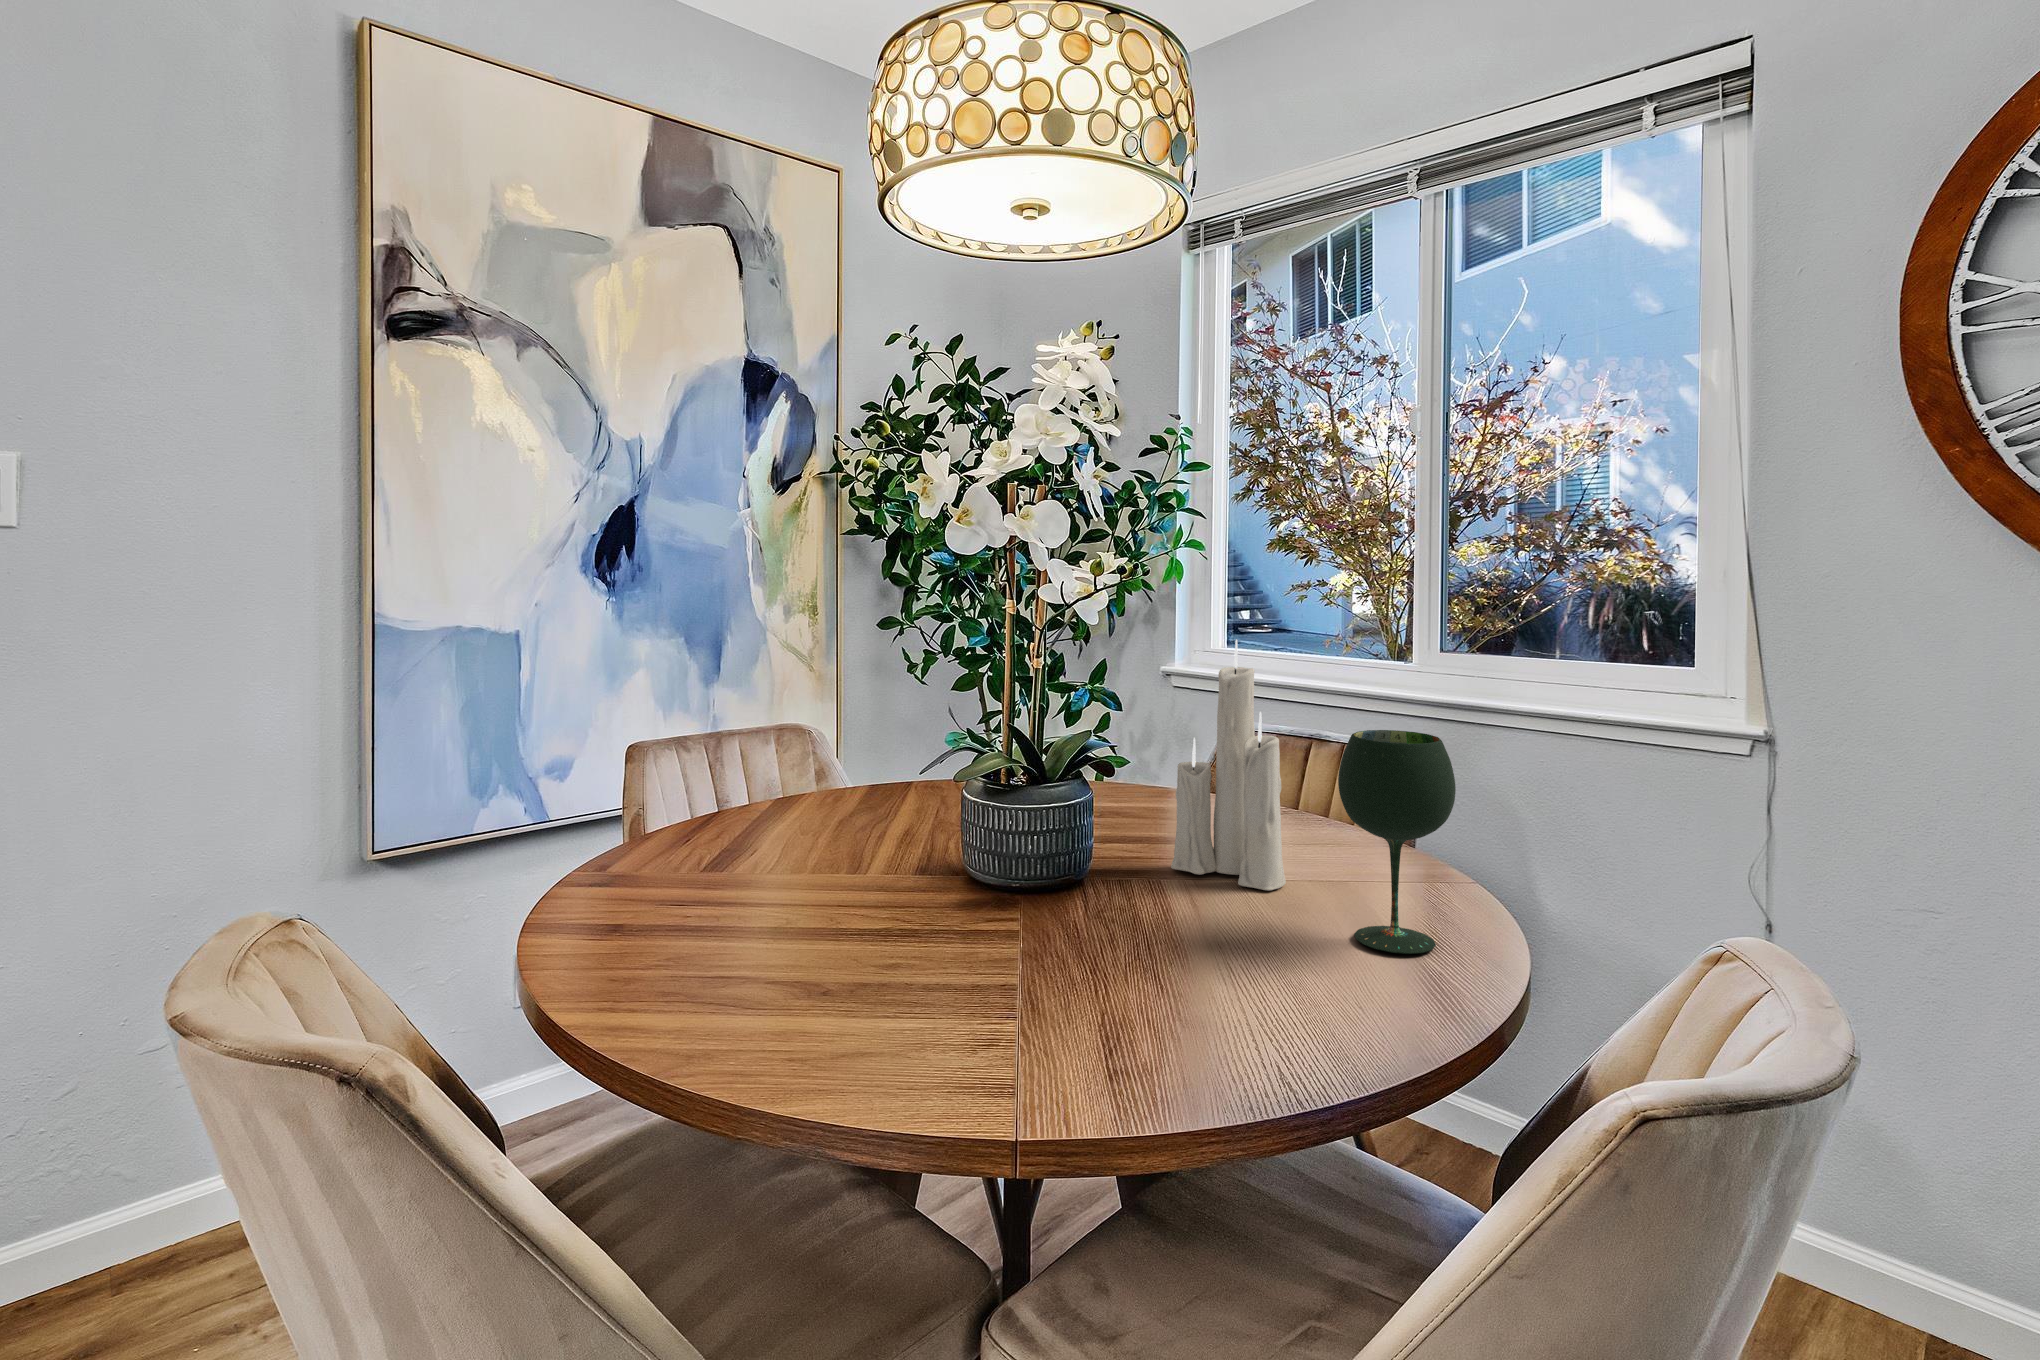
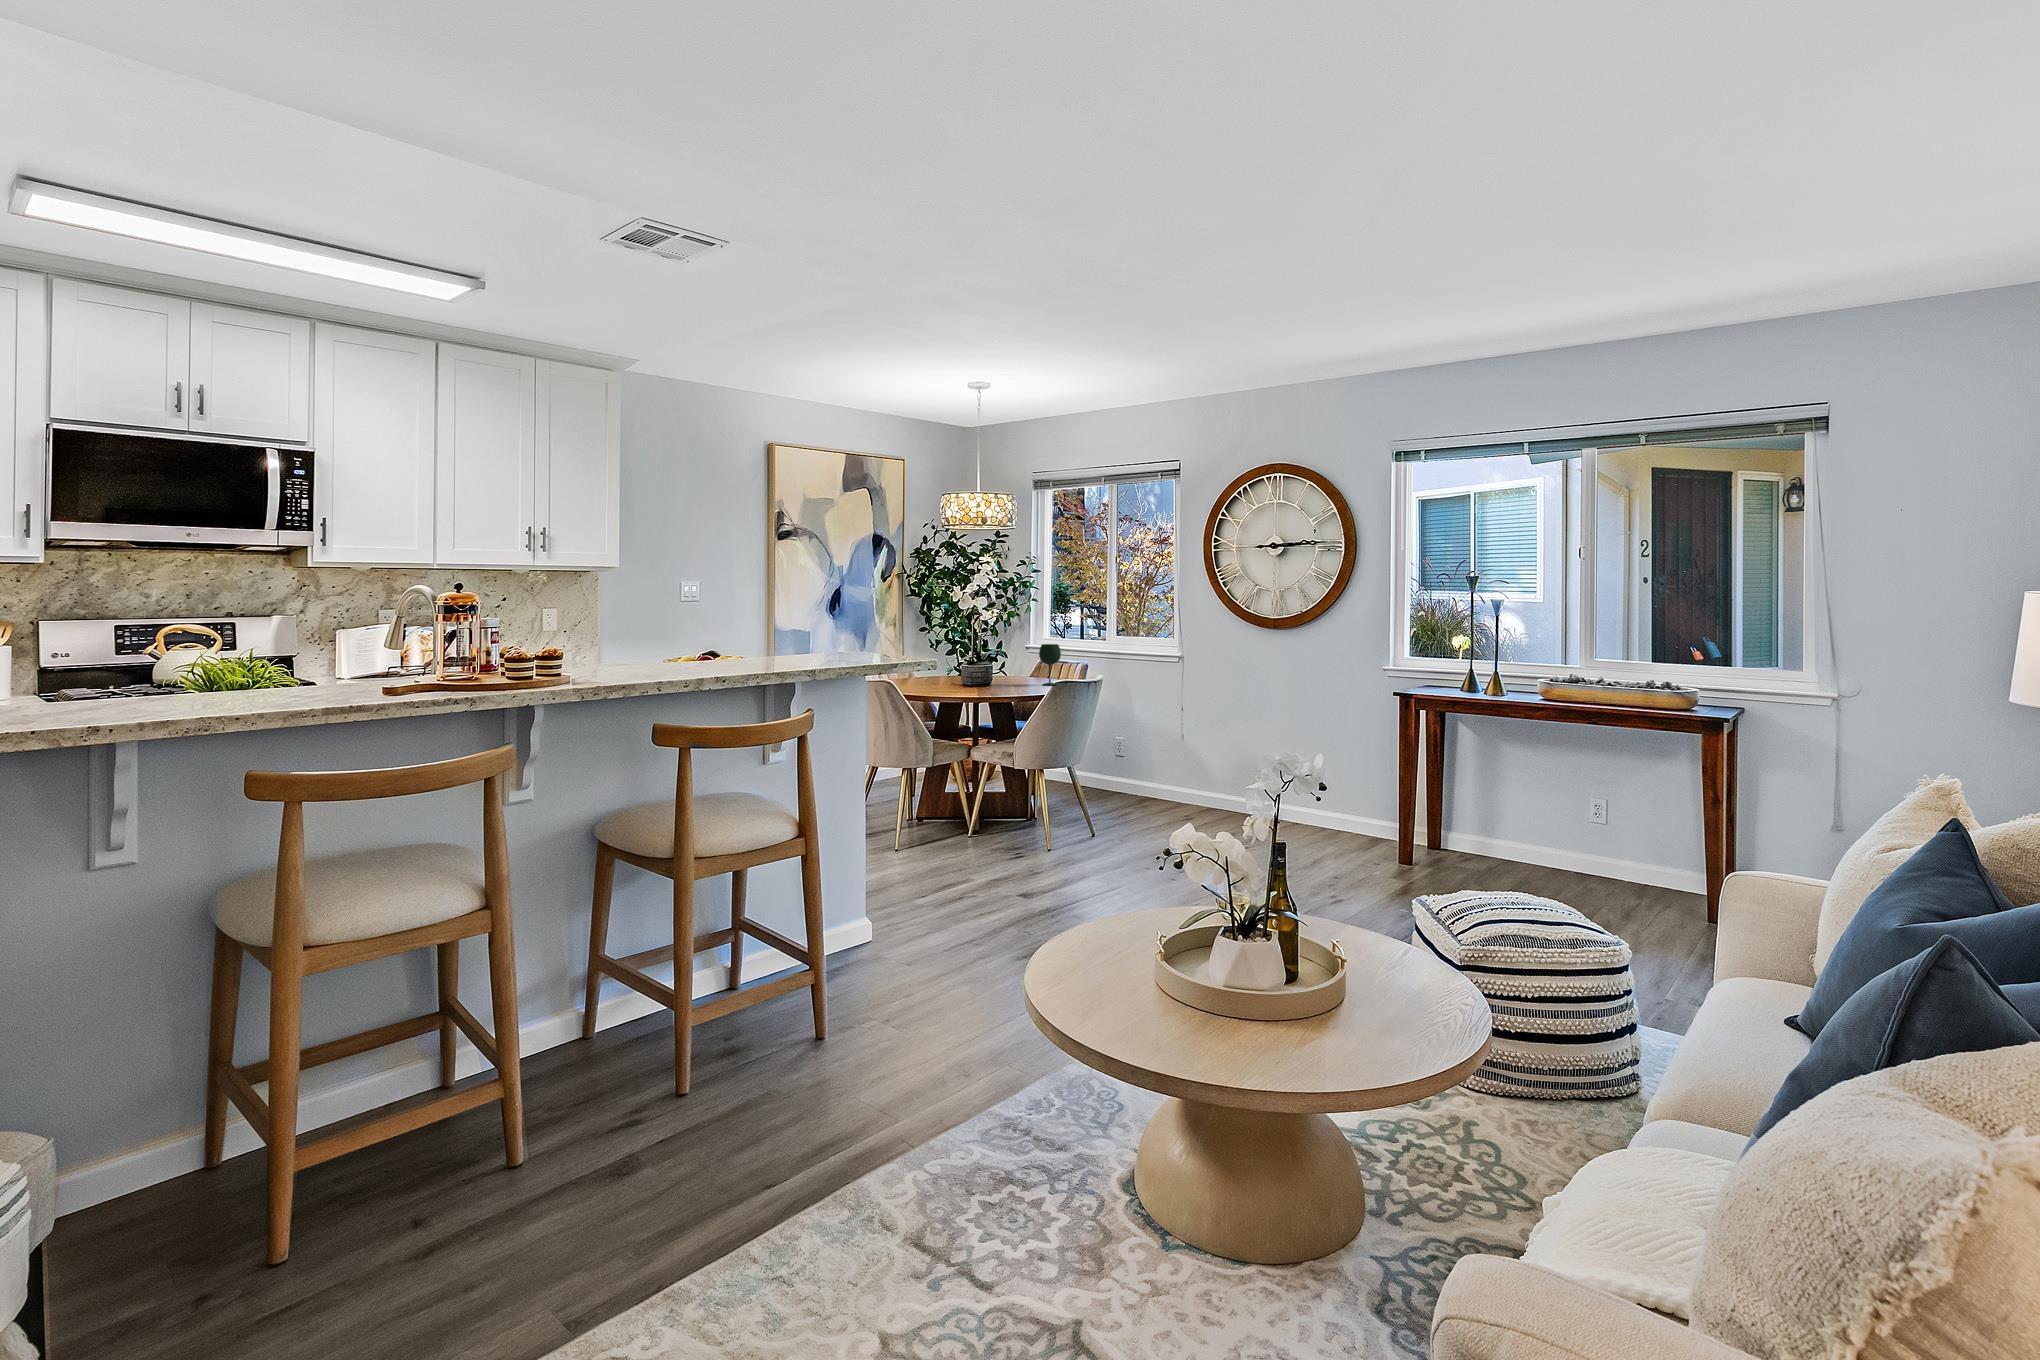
candle: present [1171,639,1286,890] -> none [1010,624,1035,682]

